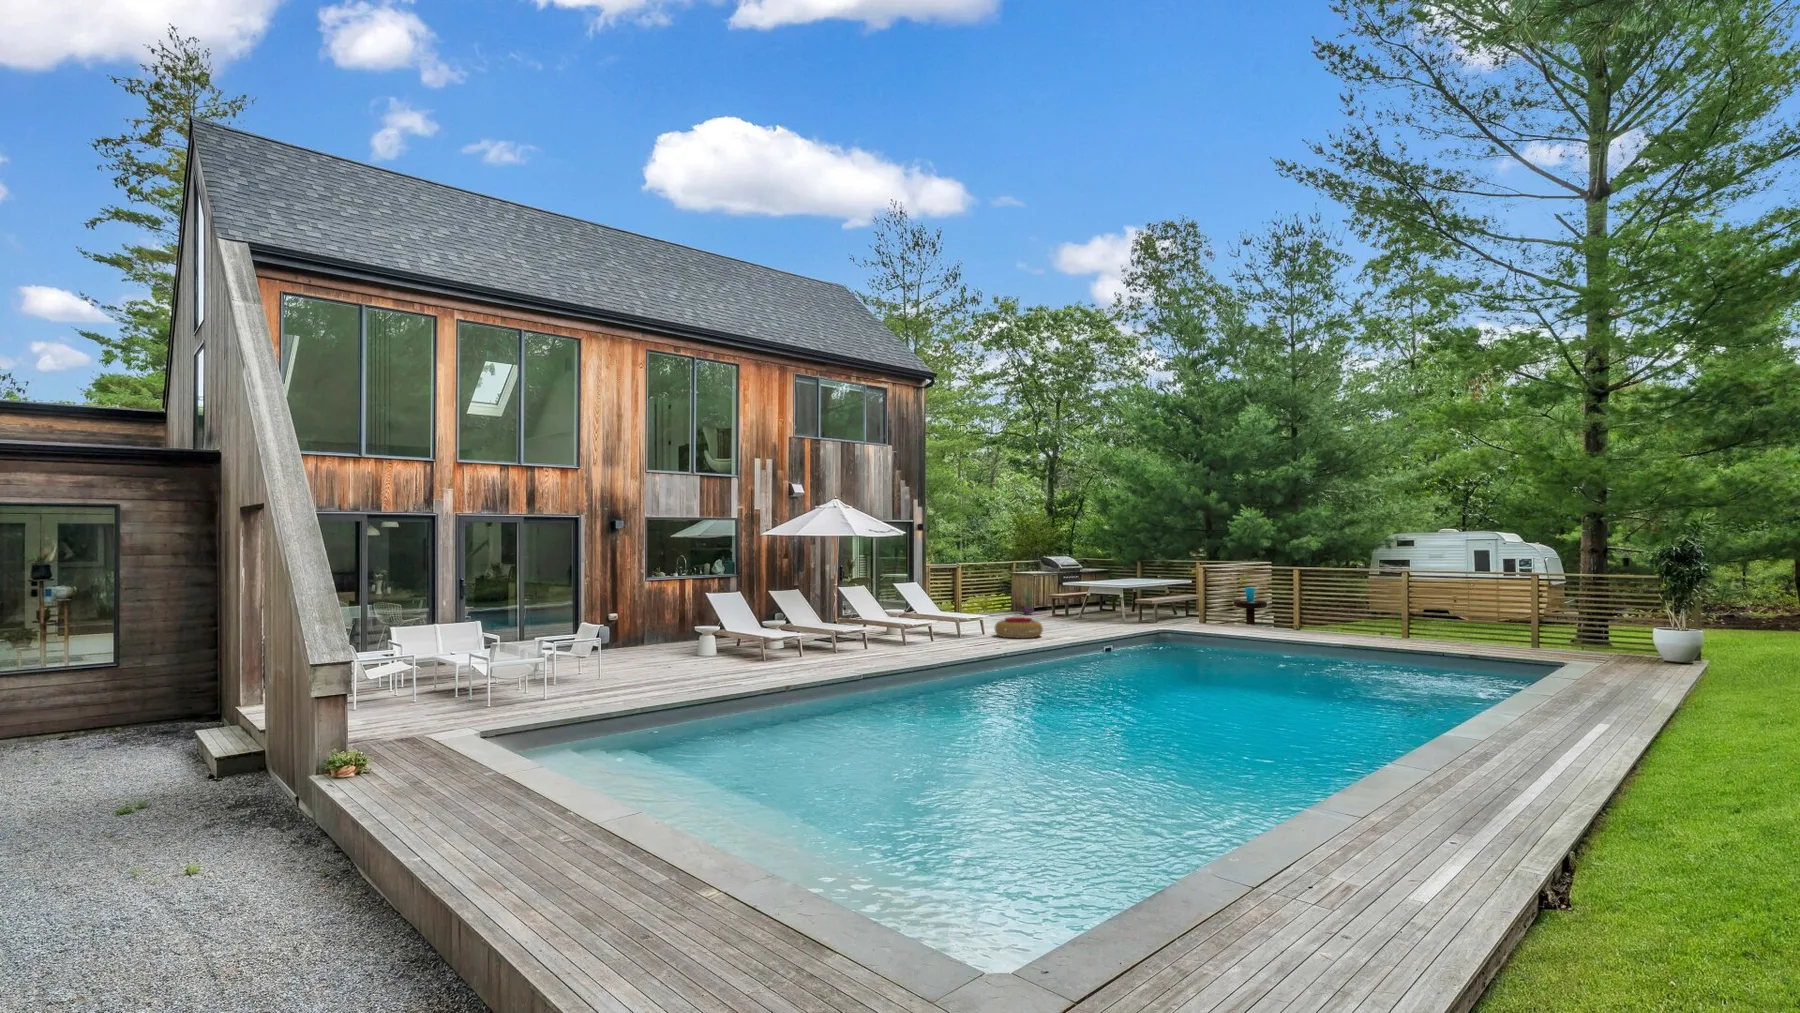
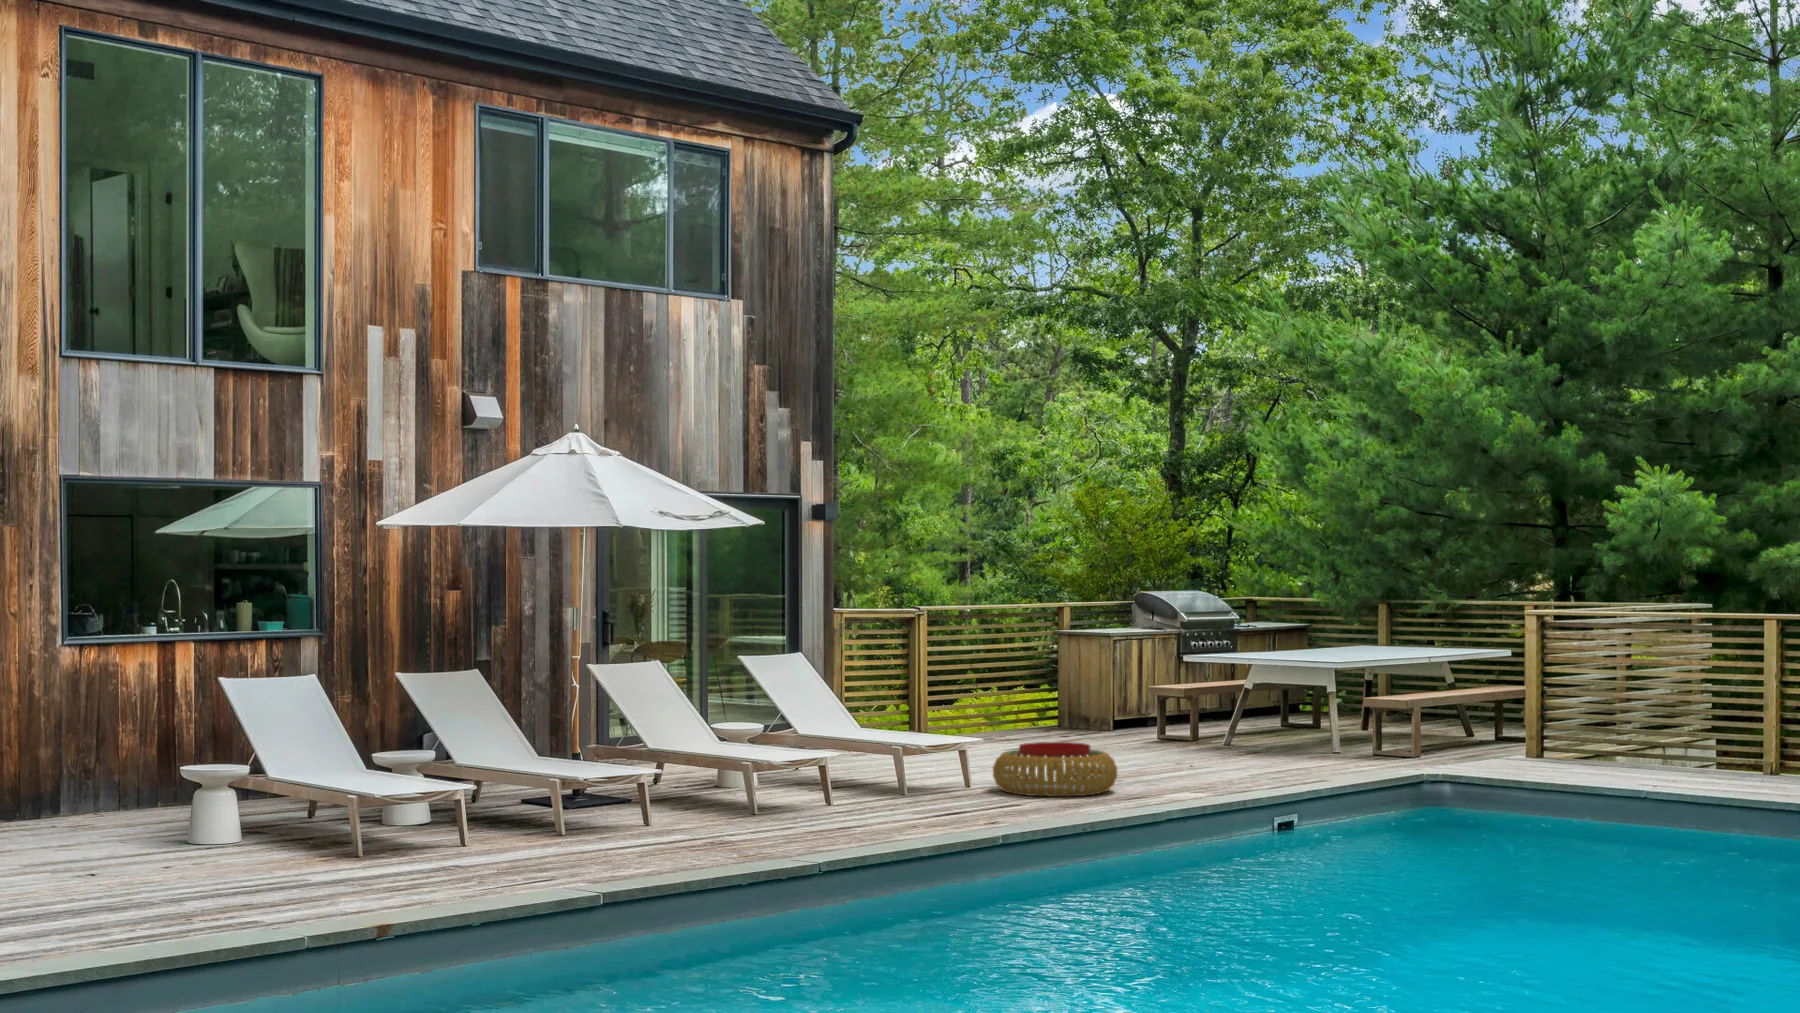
side table: present [1234,588,1267,624] -> none [1614,667,1698,761]
decorative plant: present [1023,589,1033,615] -> none [1060,667,1134,738]

